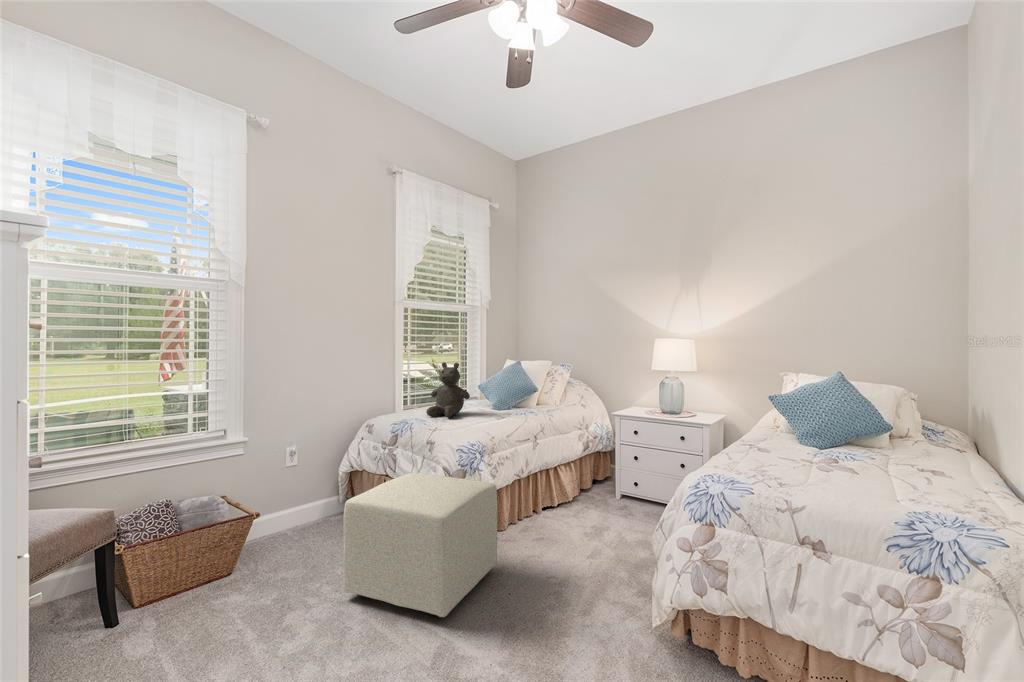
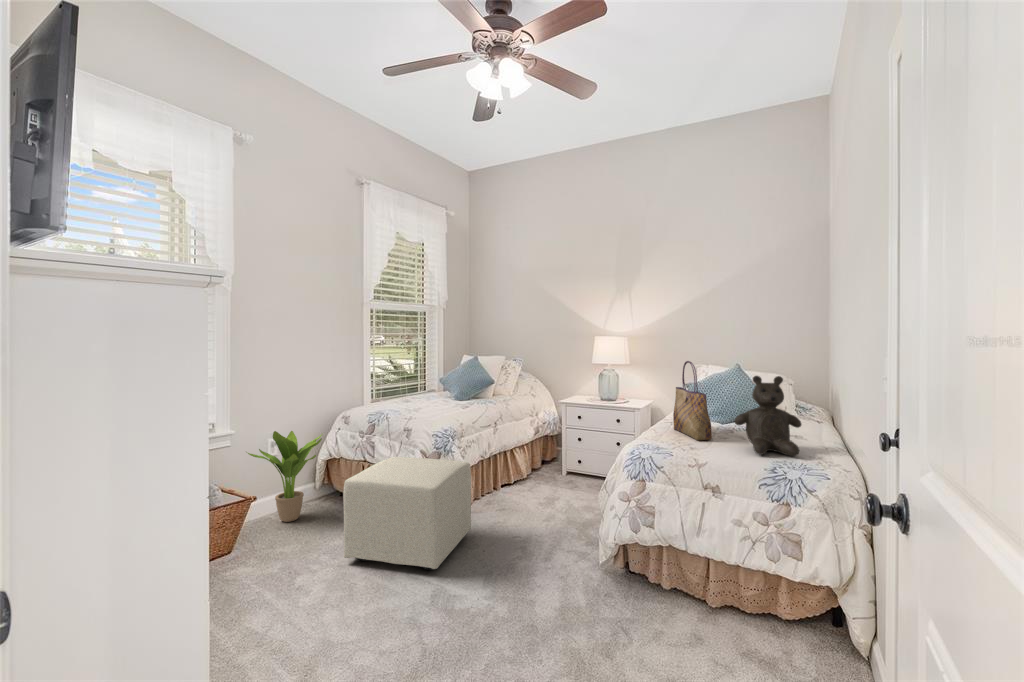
teddy bear: present [426,362,470,417] -> present [735,376,801,456]
tote bag: none [752,366,807,471] -> present [673,361,712,440]
potted plant: none [256,438,343,539] -> present [248,431,322,522]

